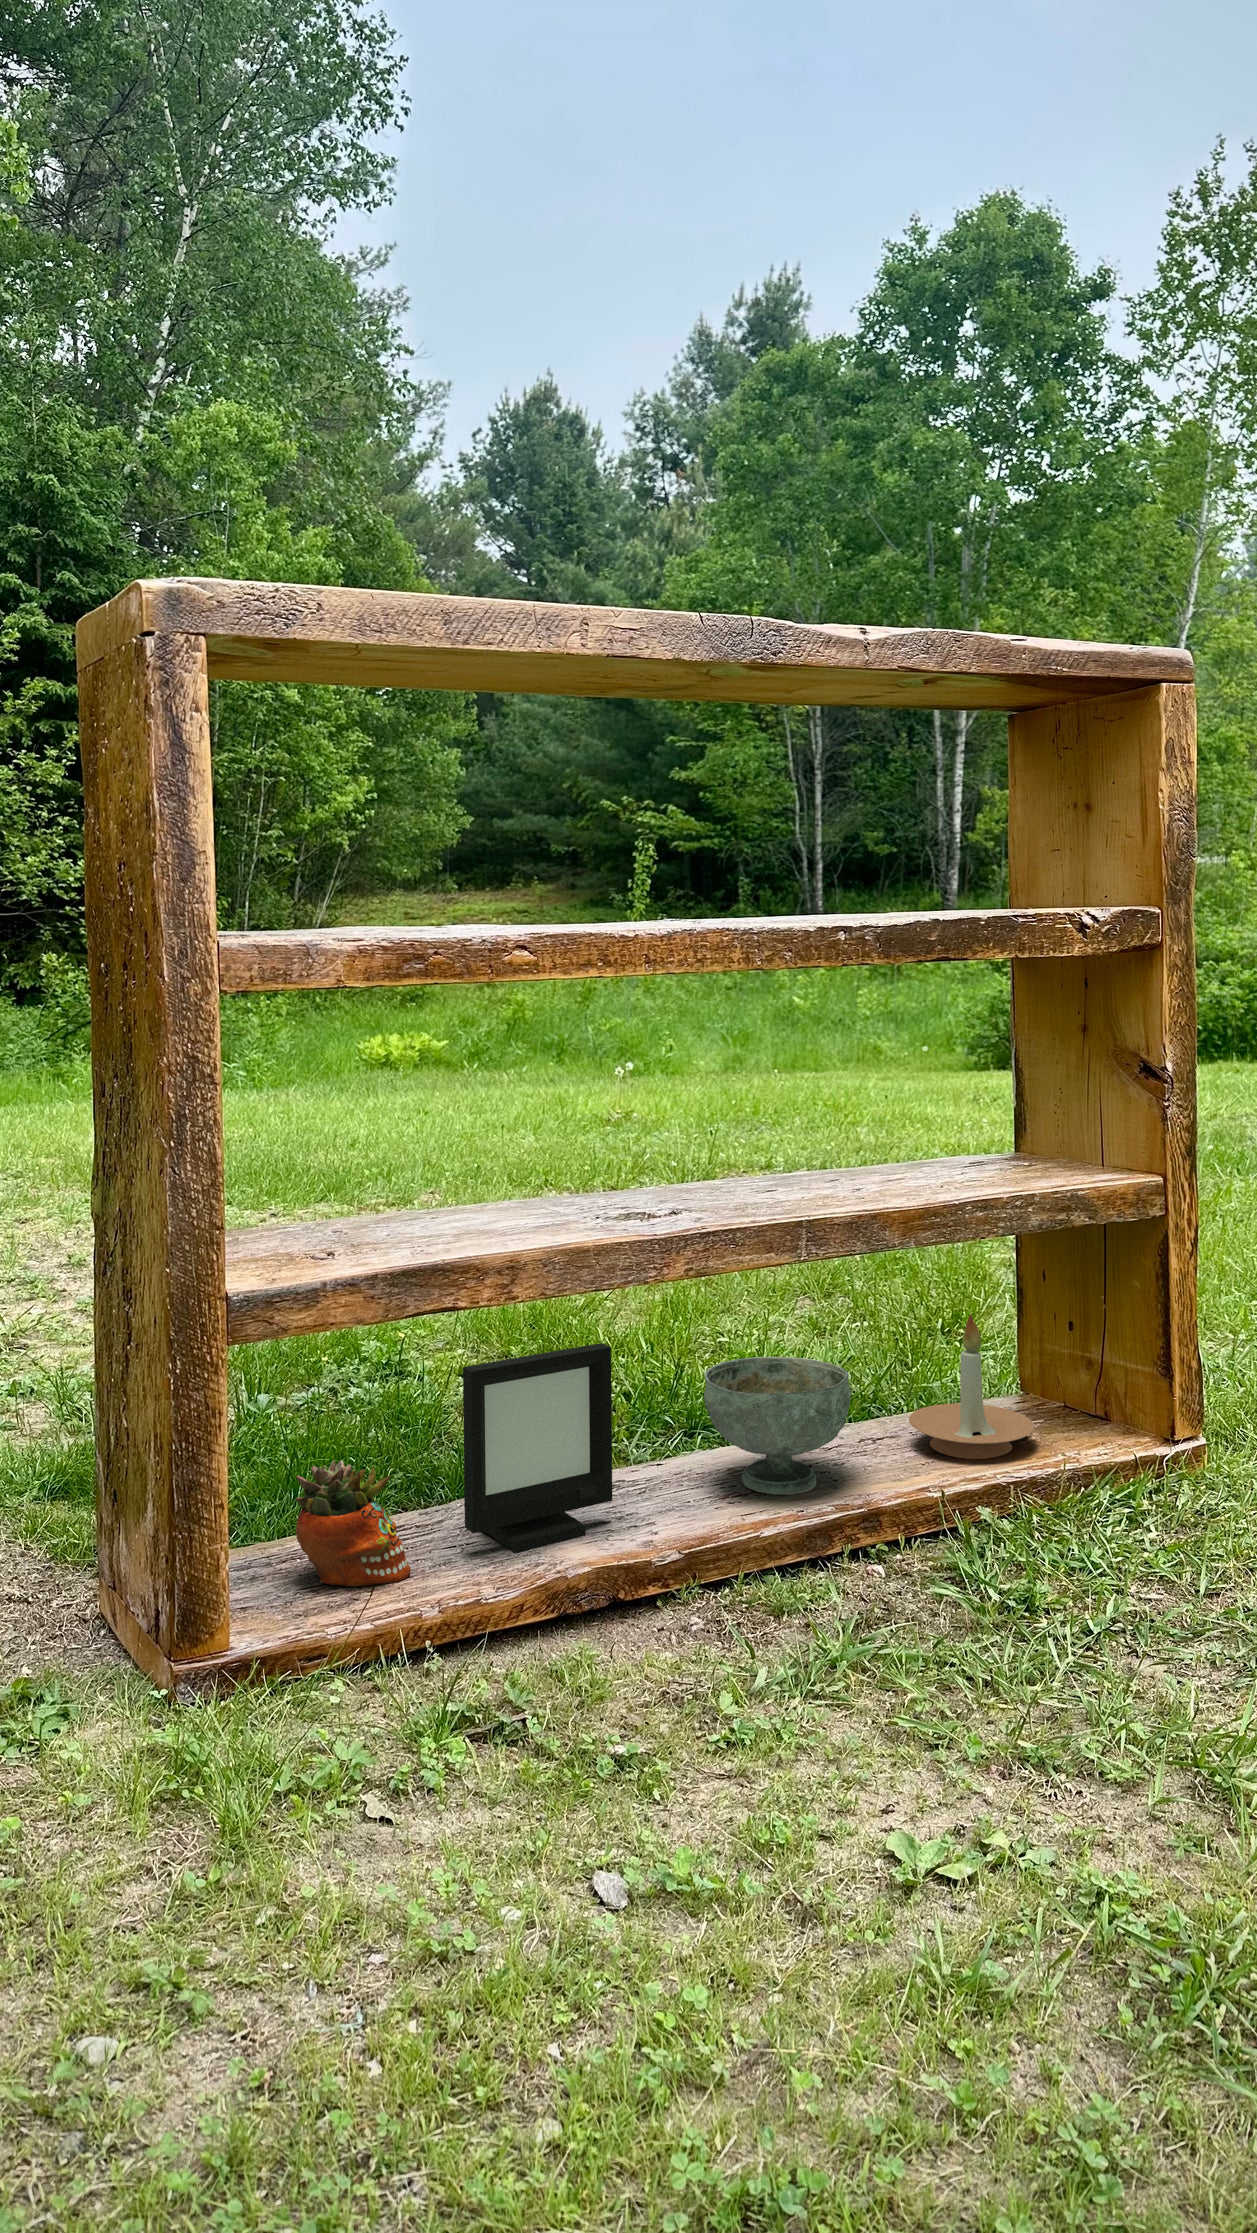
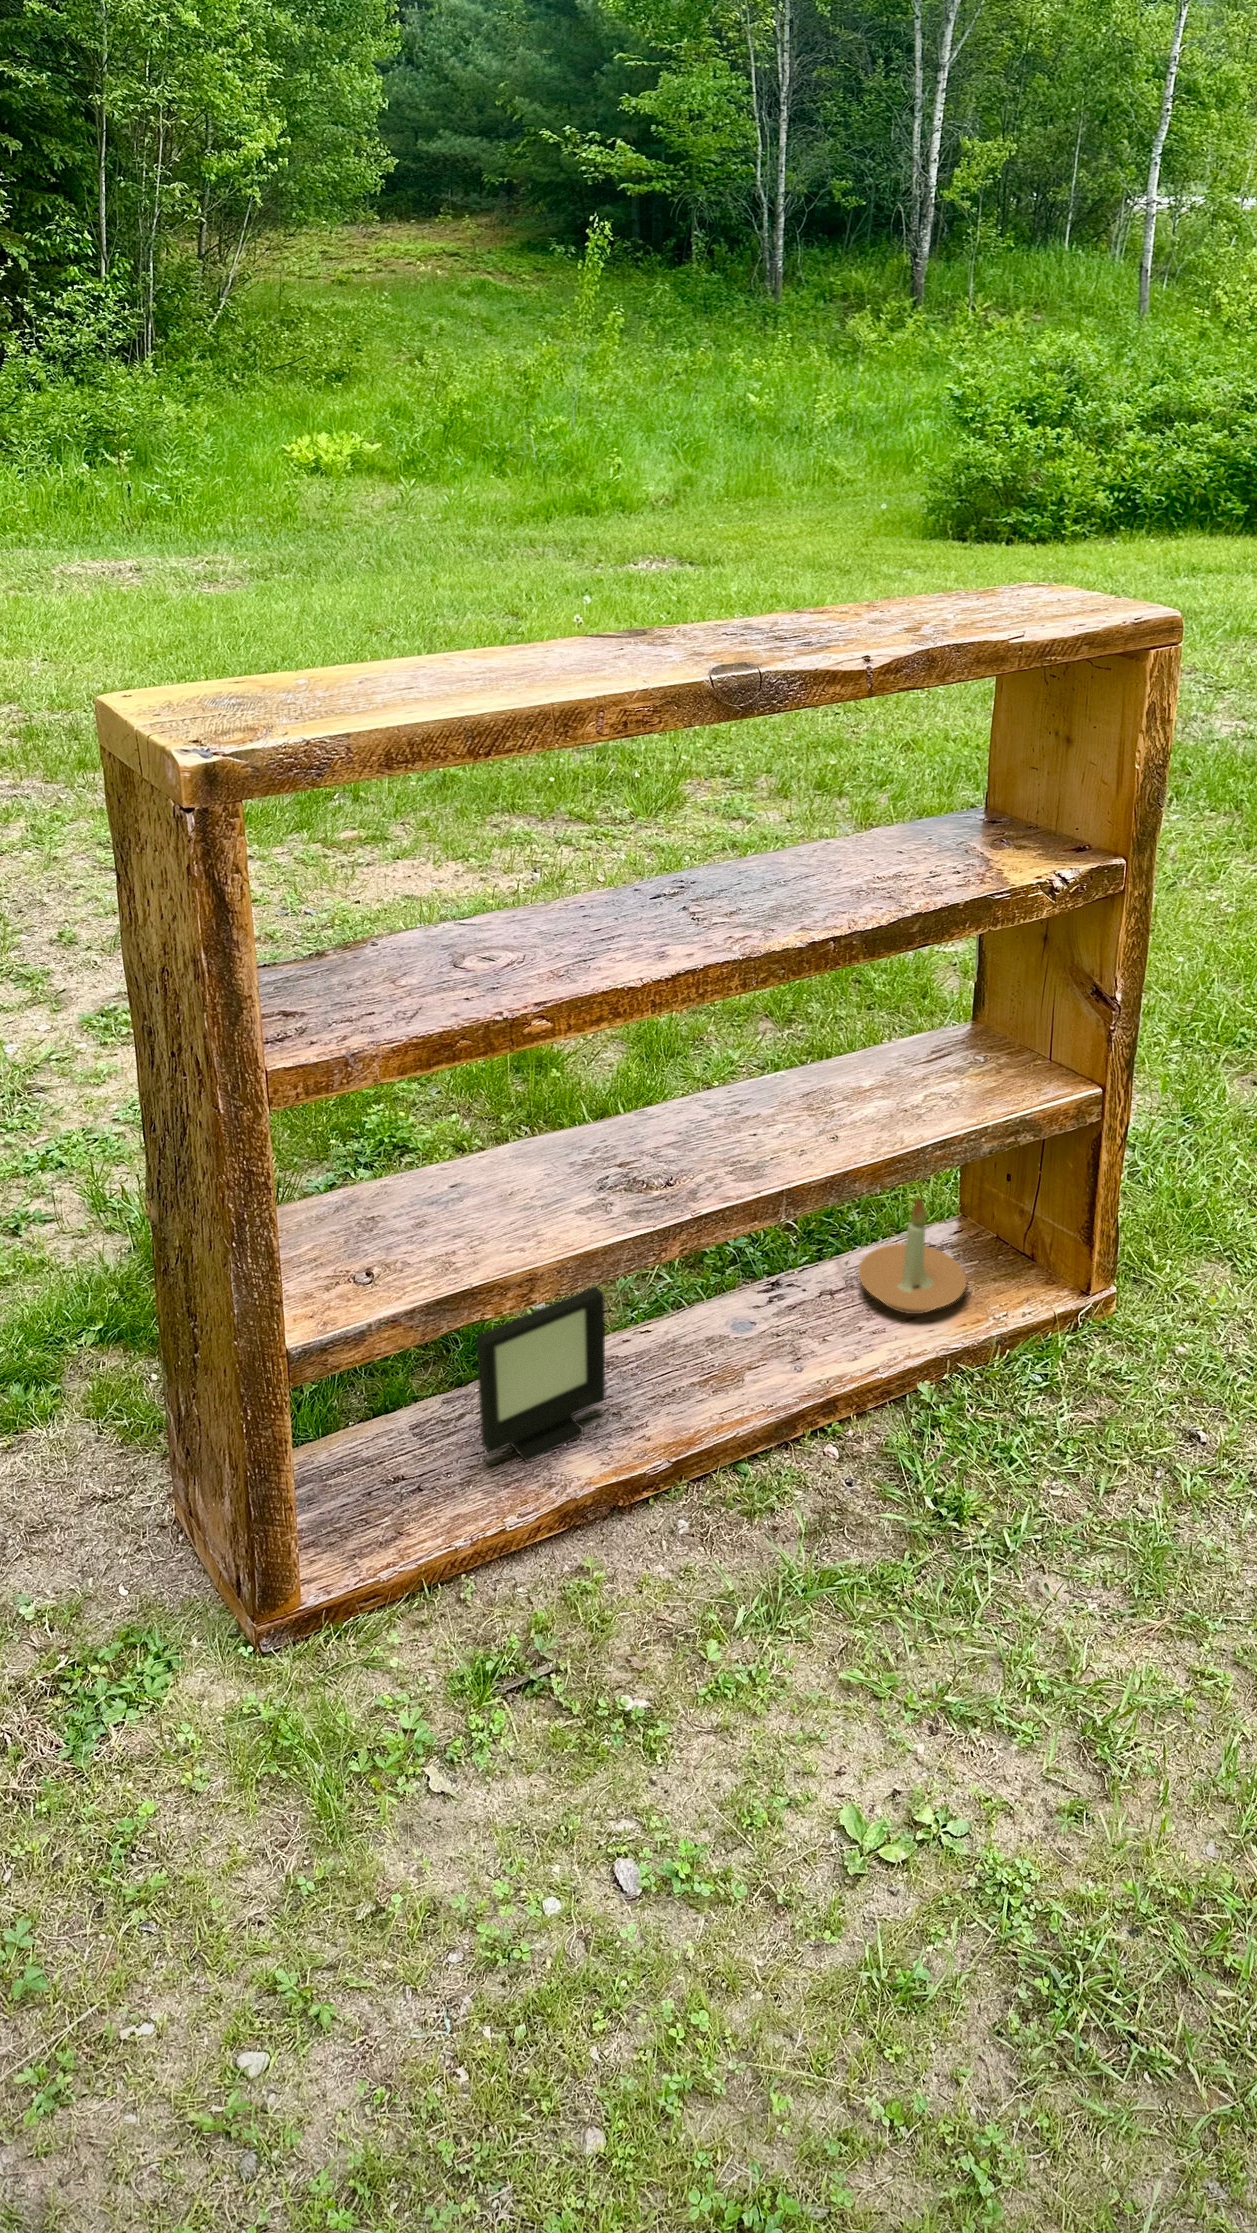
decorative bowl: present [704,1357,851,1495] -> none [683,1237,811,1371]
succulent planter: present [296,1460,411,1587] -> none [337,1409,439,1515]

